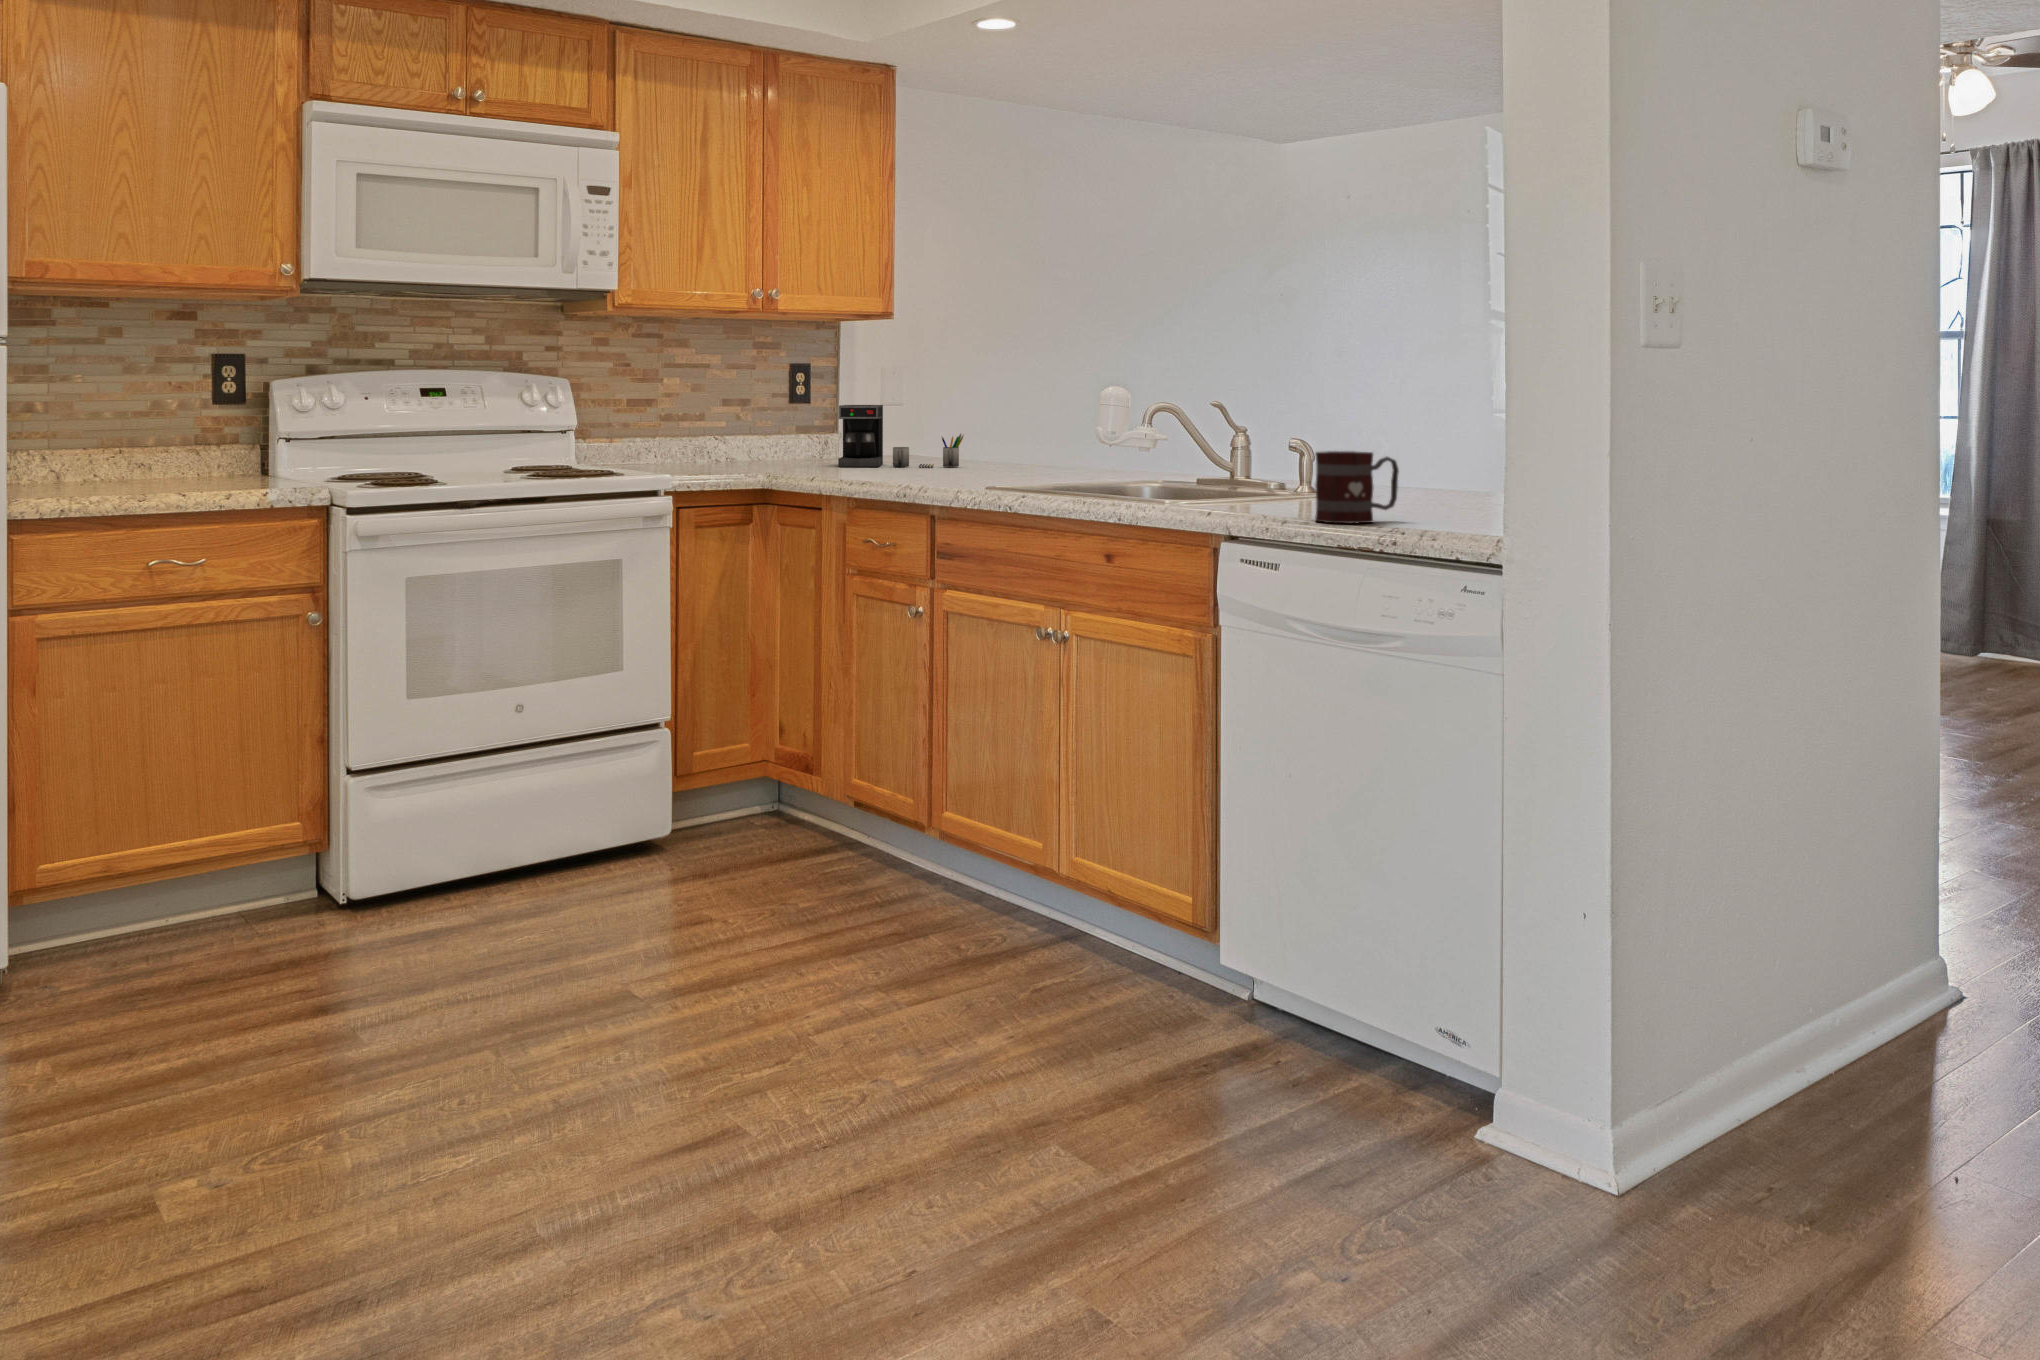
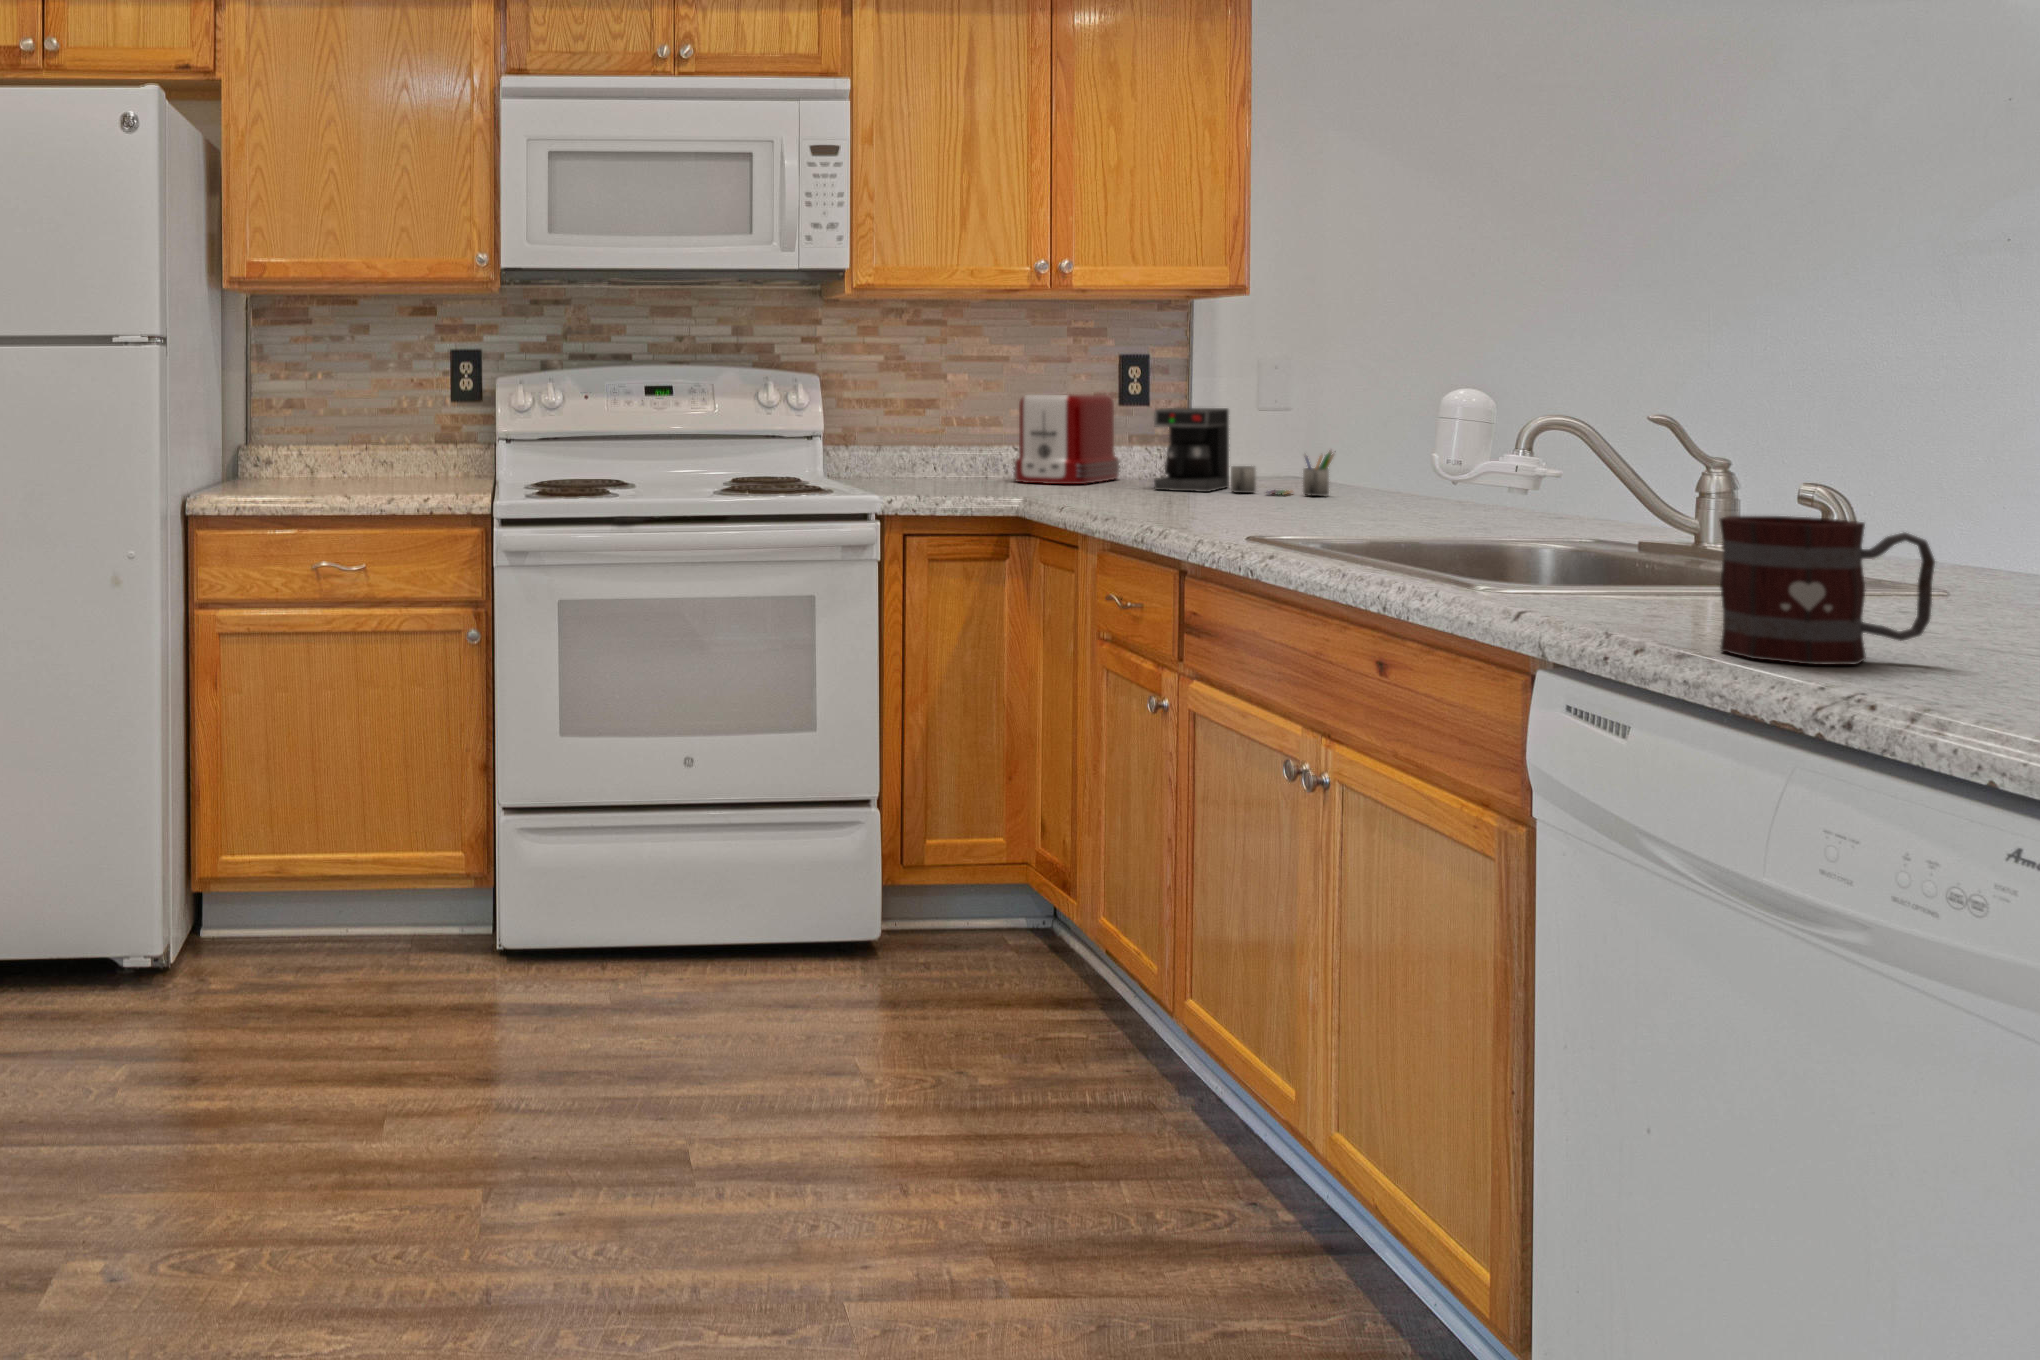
toaster: none [722,396,795,466] -> present [1014,395,1120,484]

